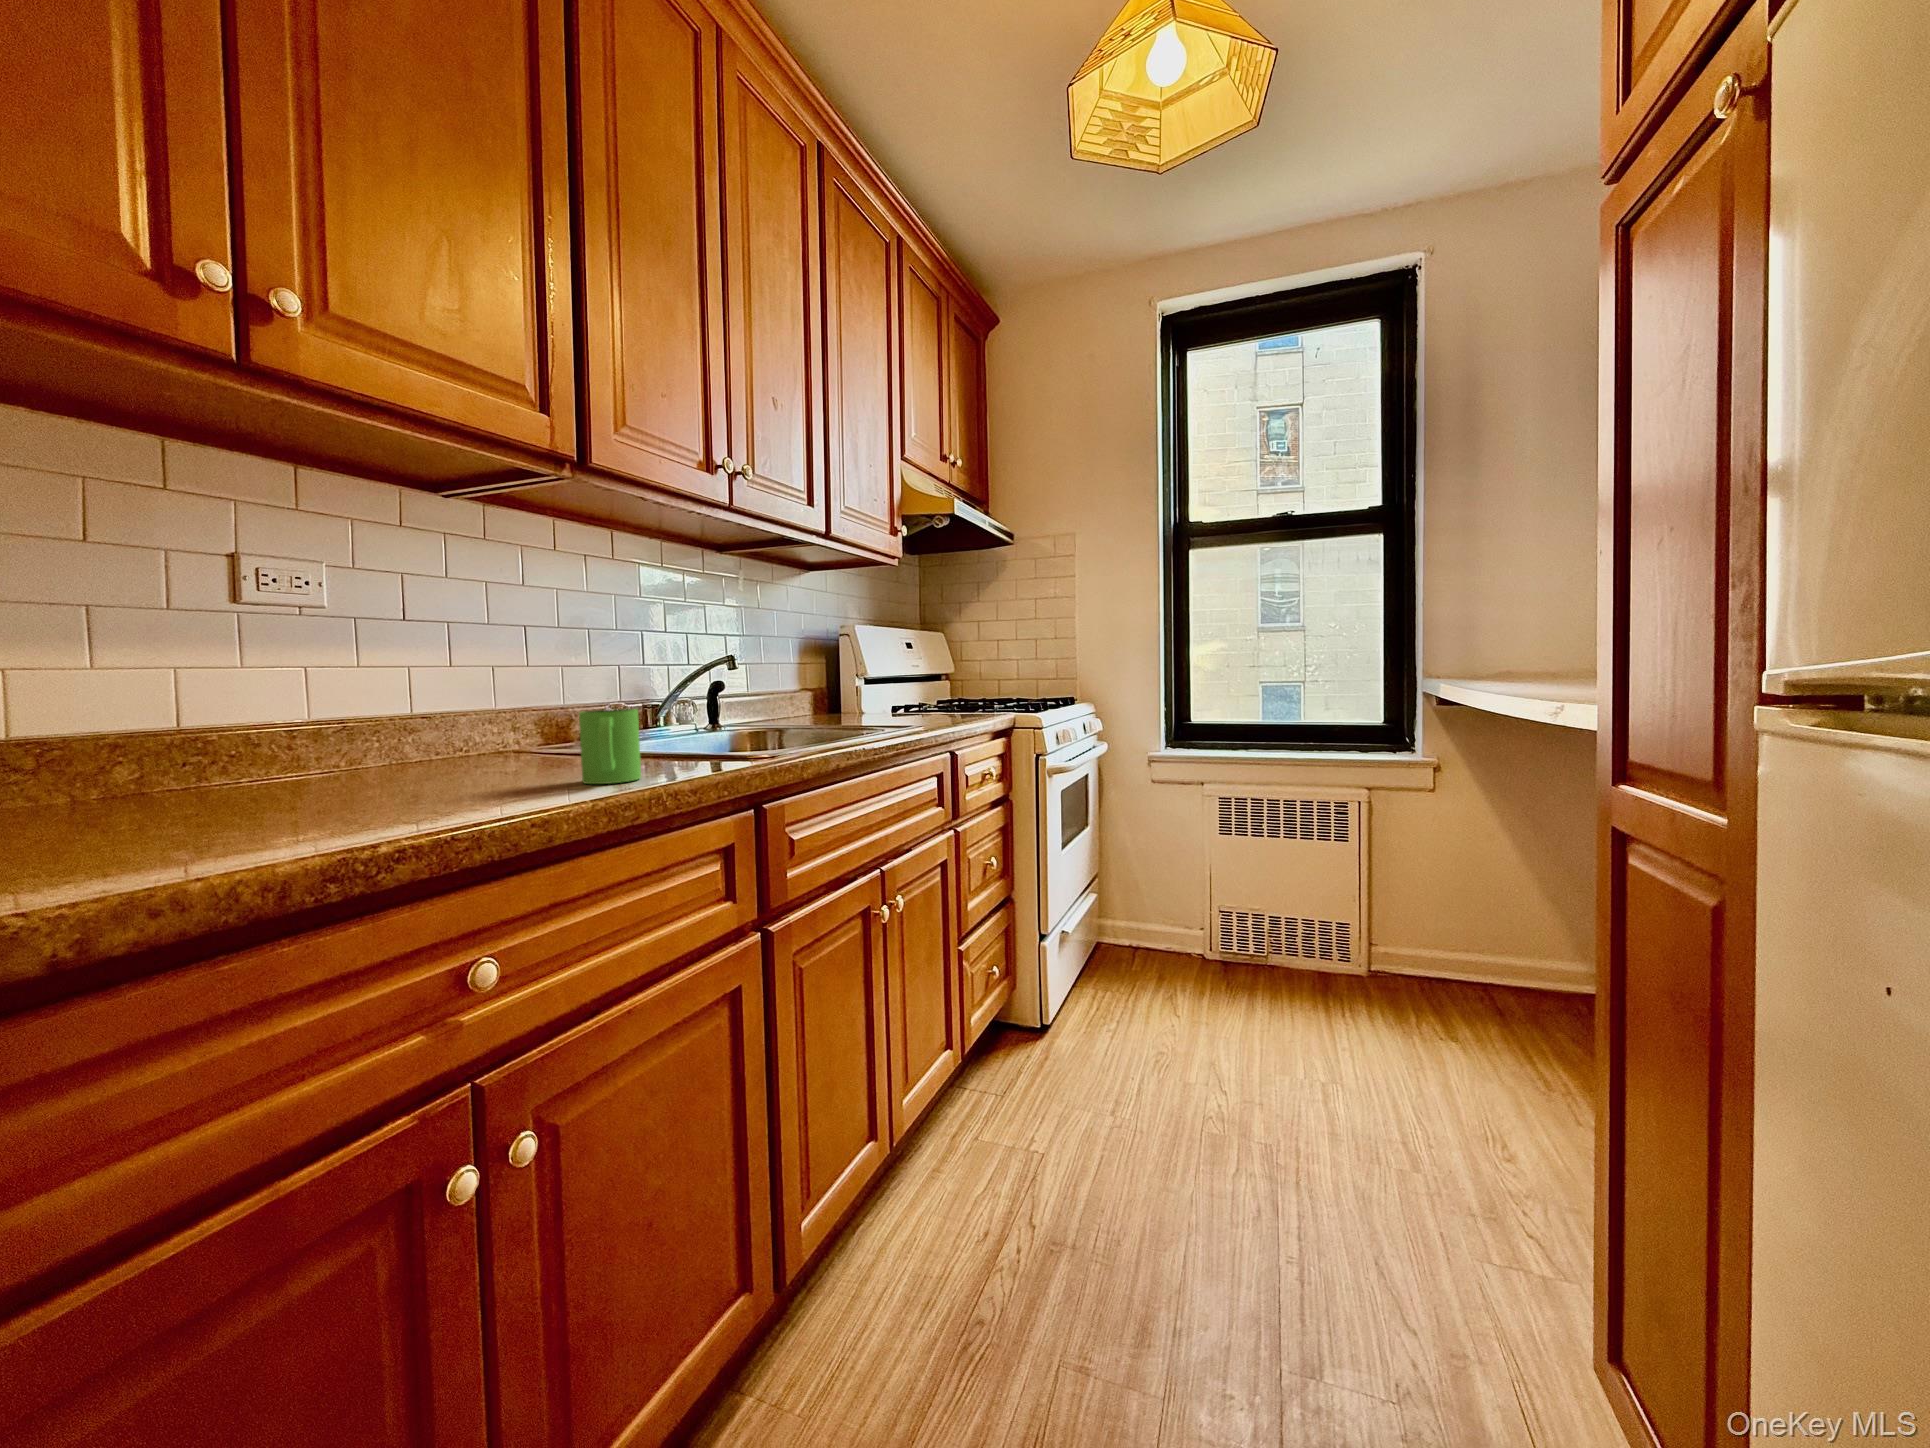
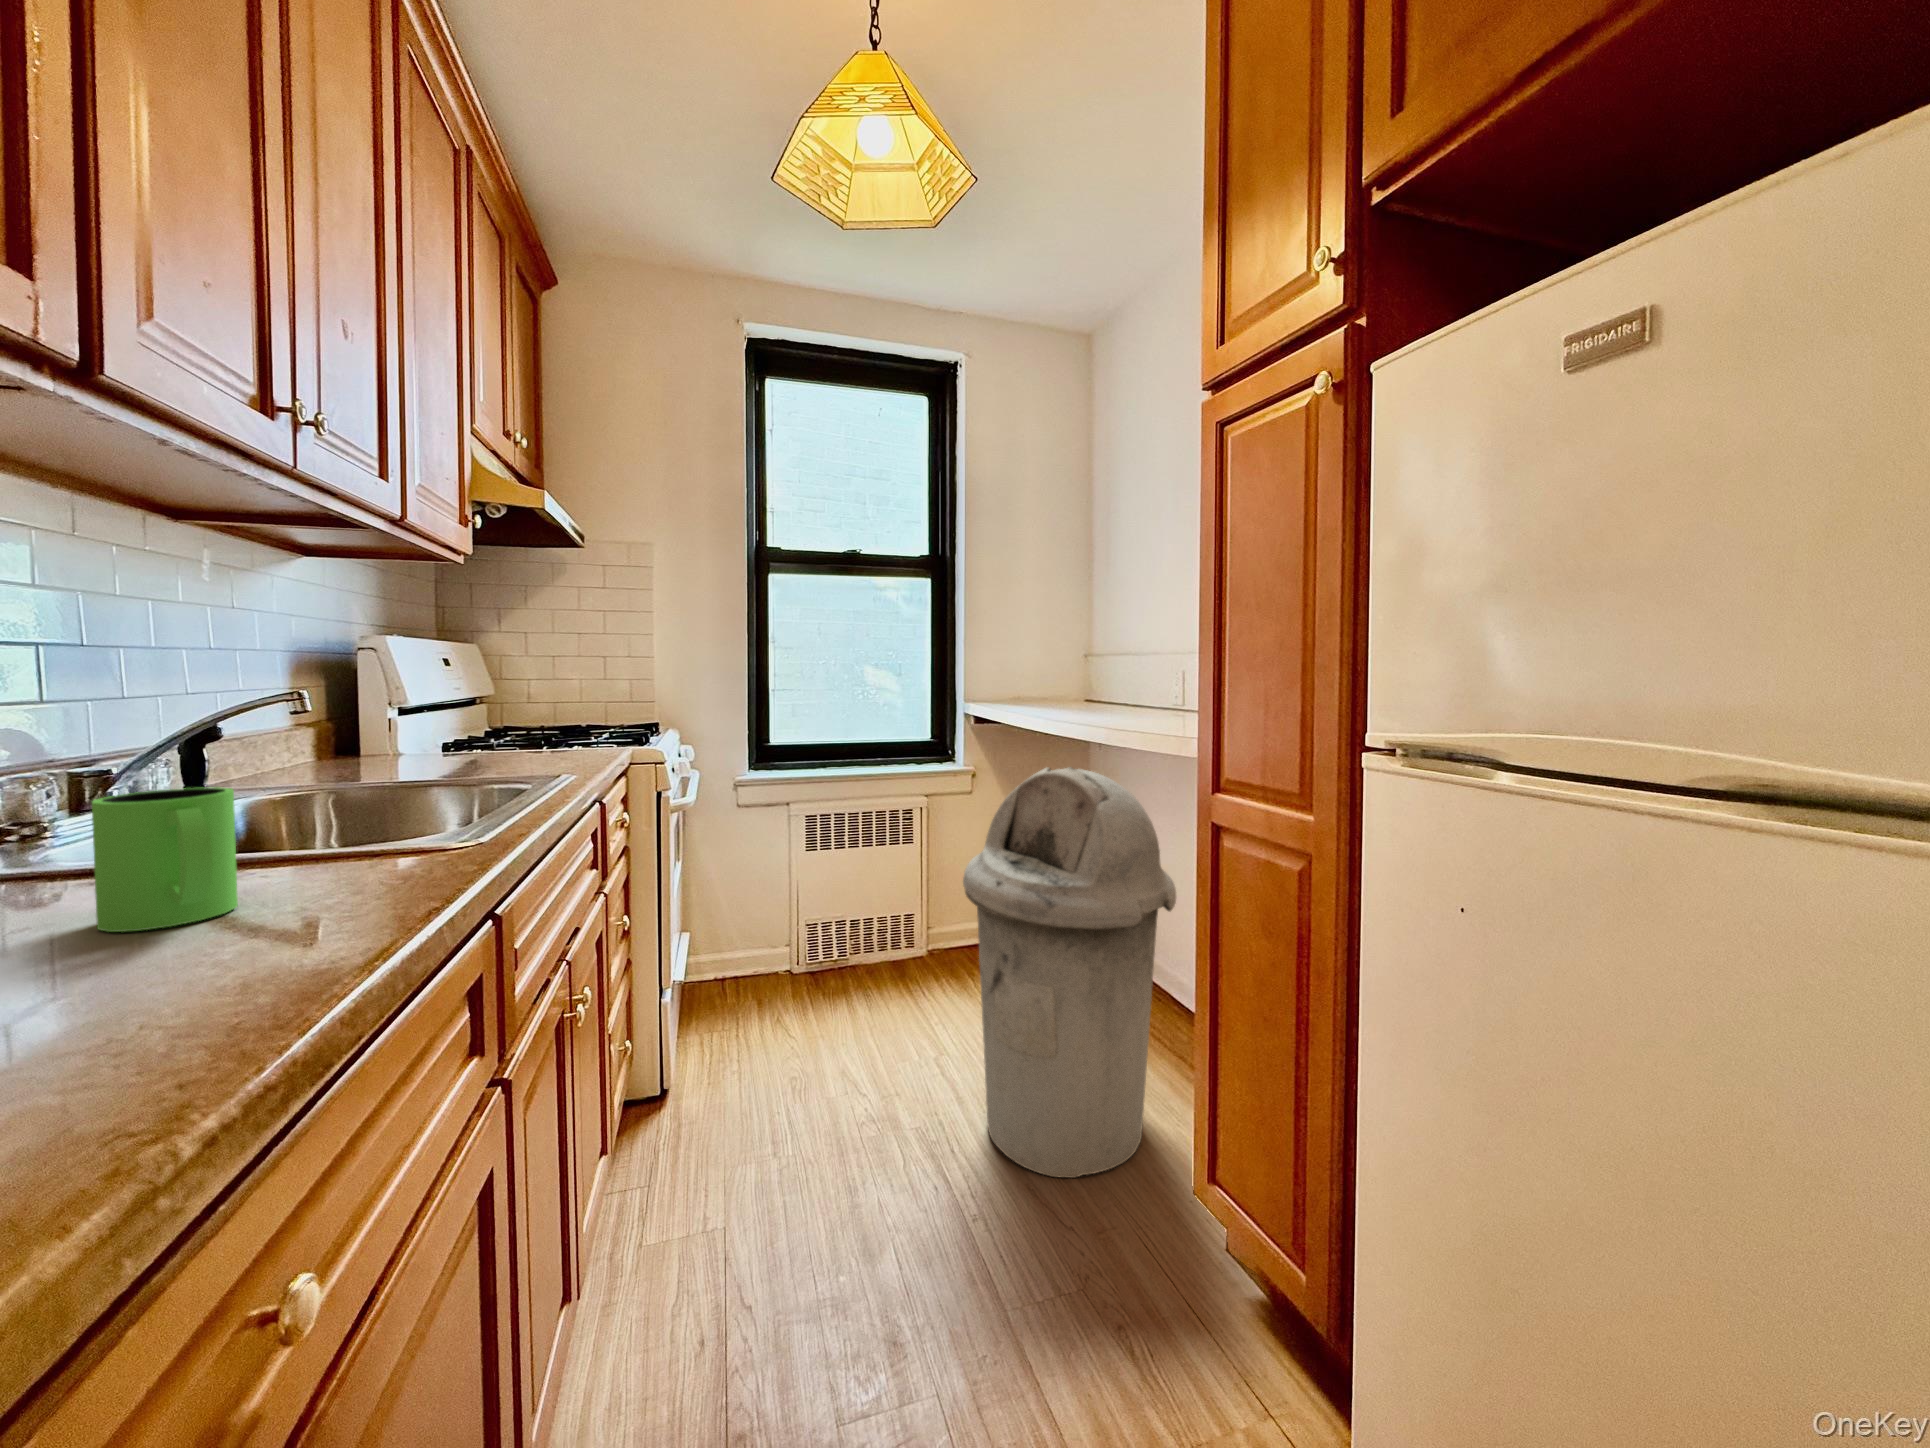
trash can: none [1311,747,1654,1299] -> present [963,767,1176,1178]

